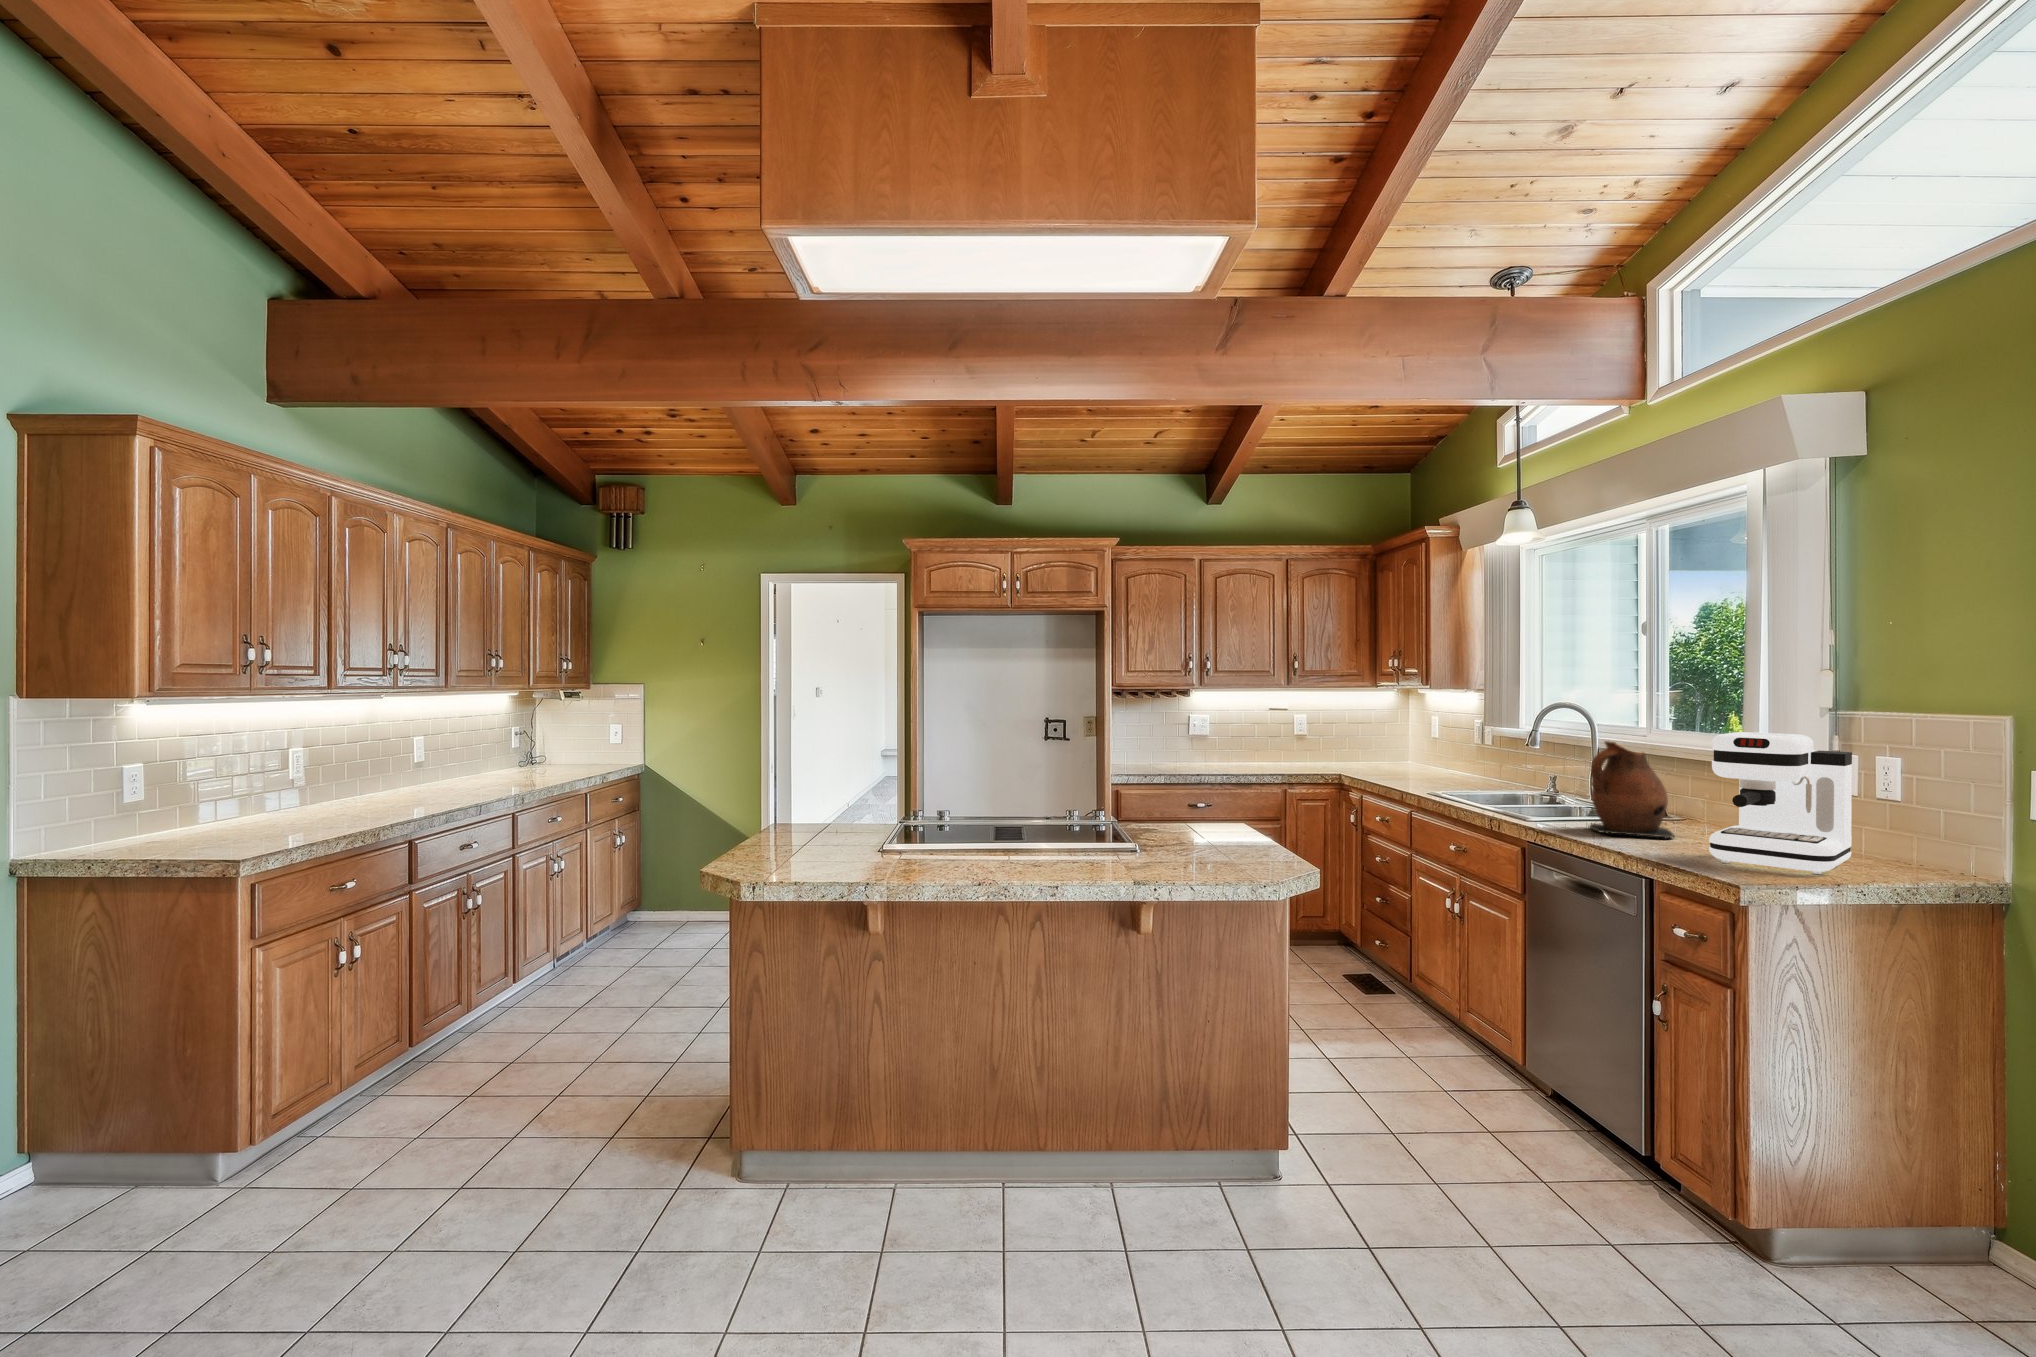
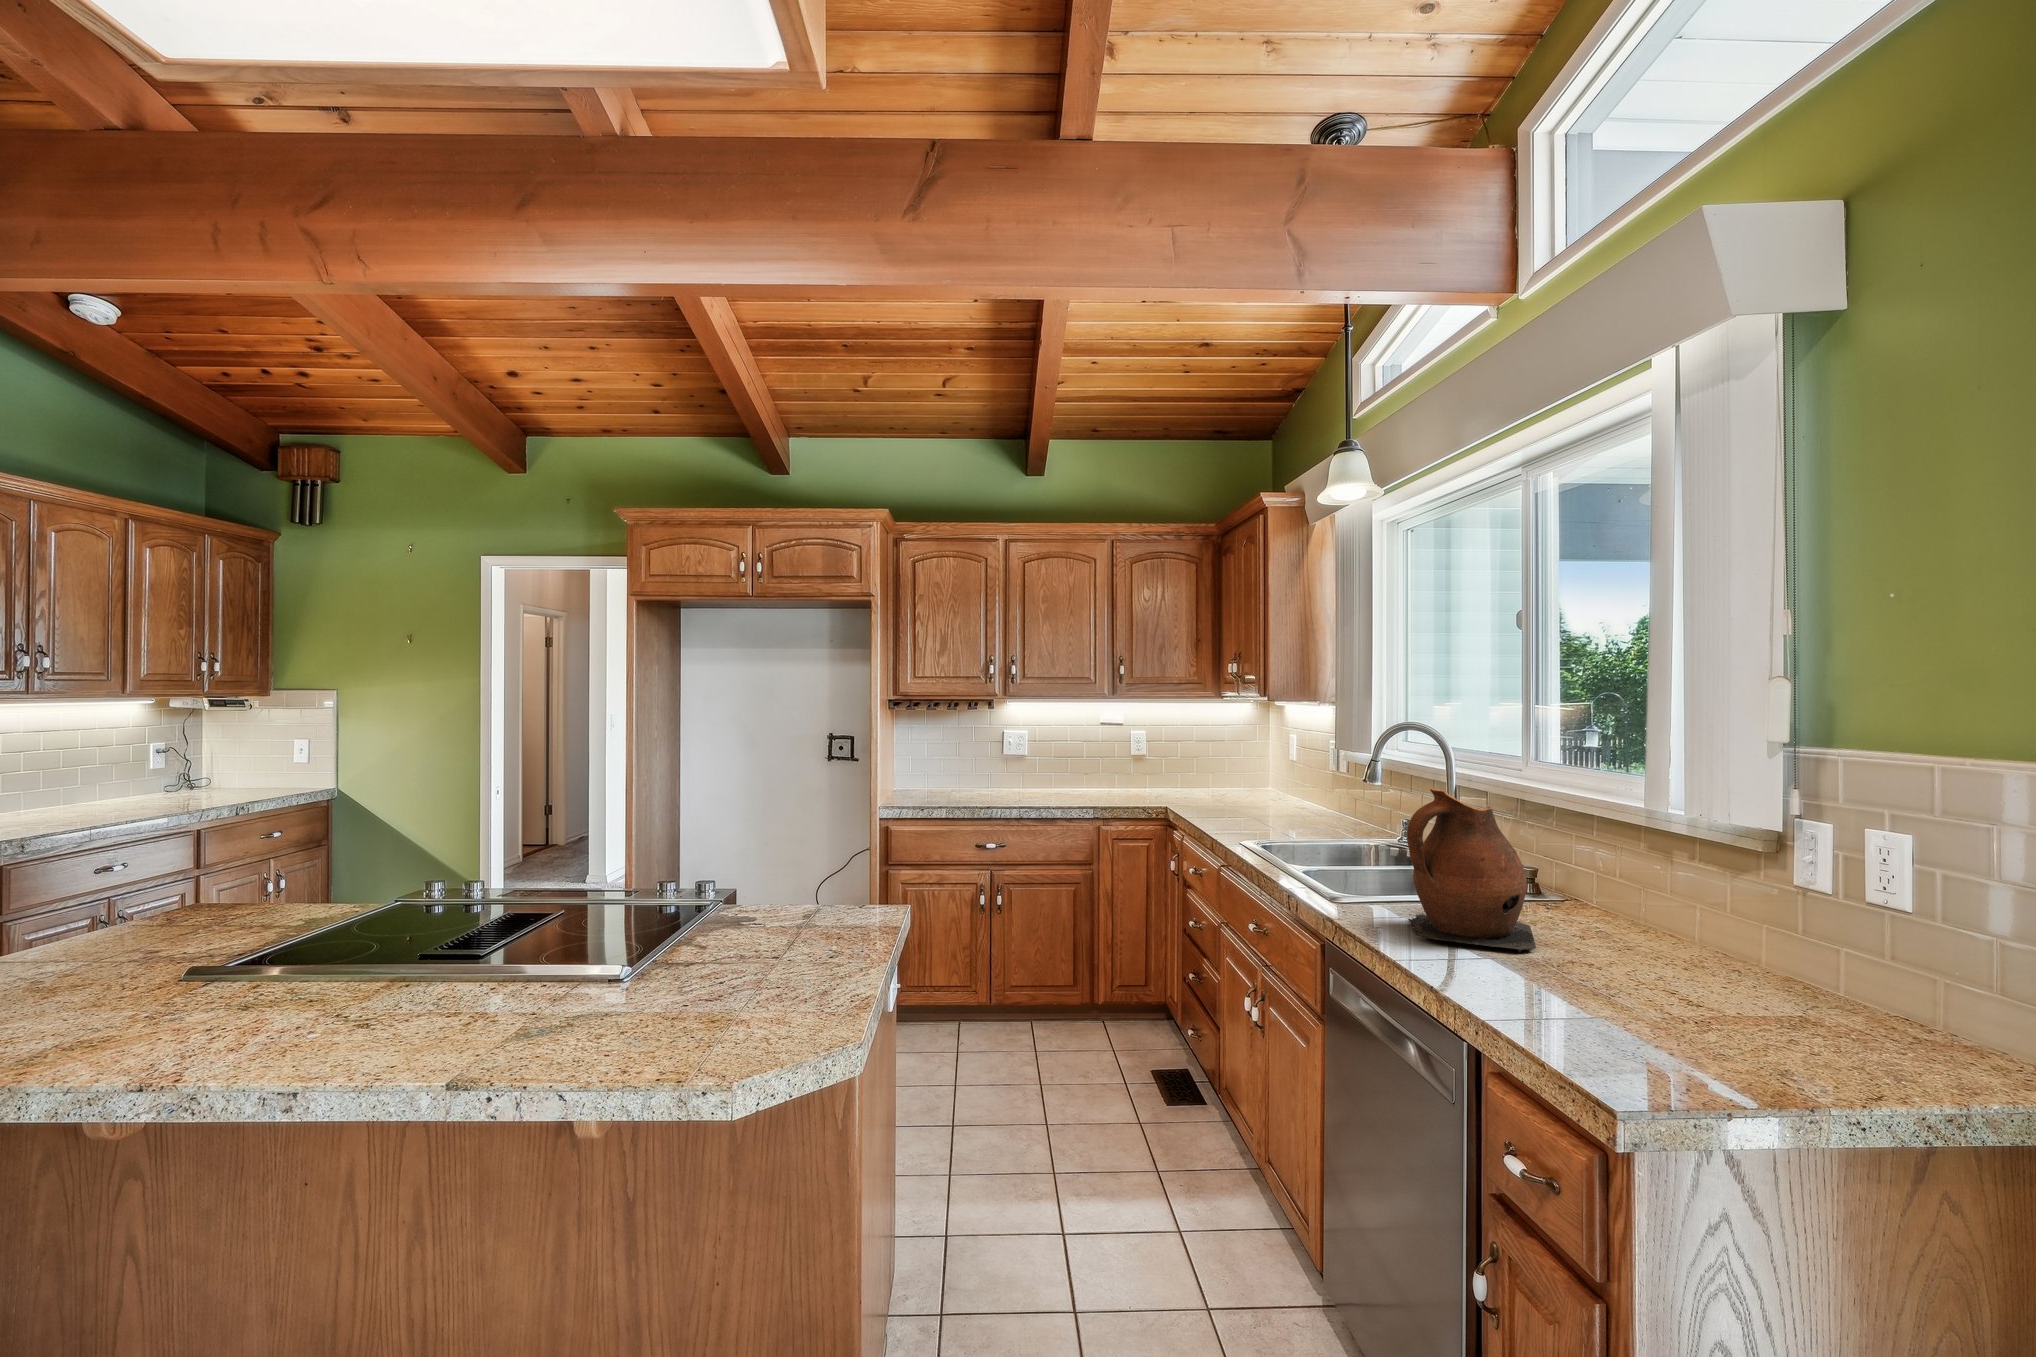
coffee maker: present [1709,732,1852,874] -> none [1573,785,1828,1070]

